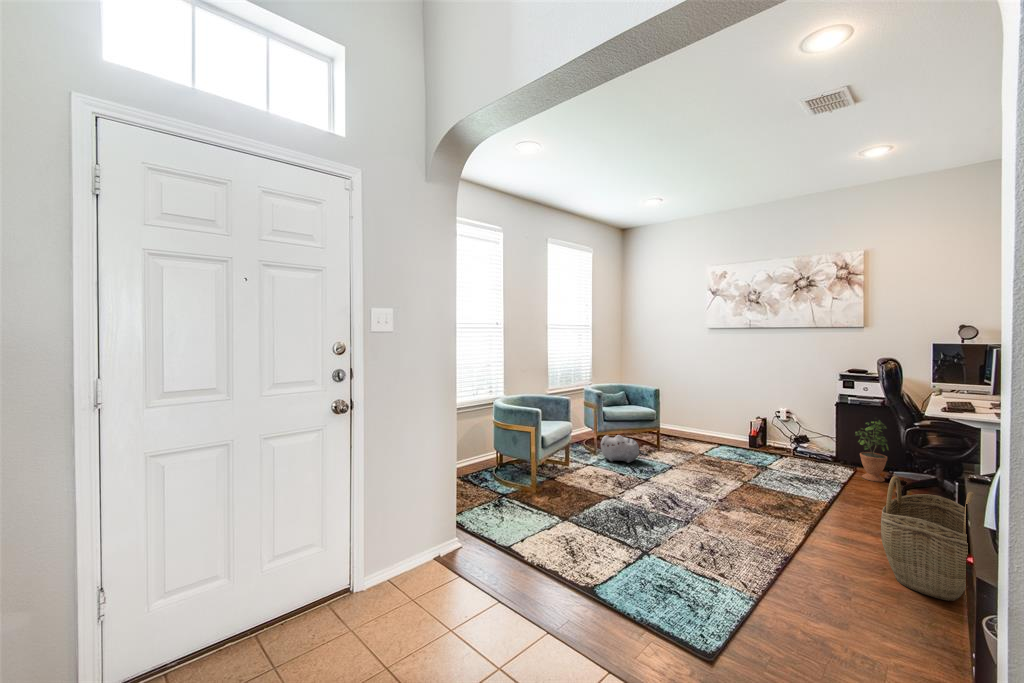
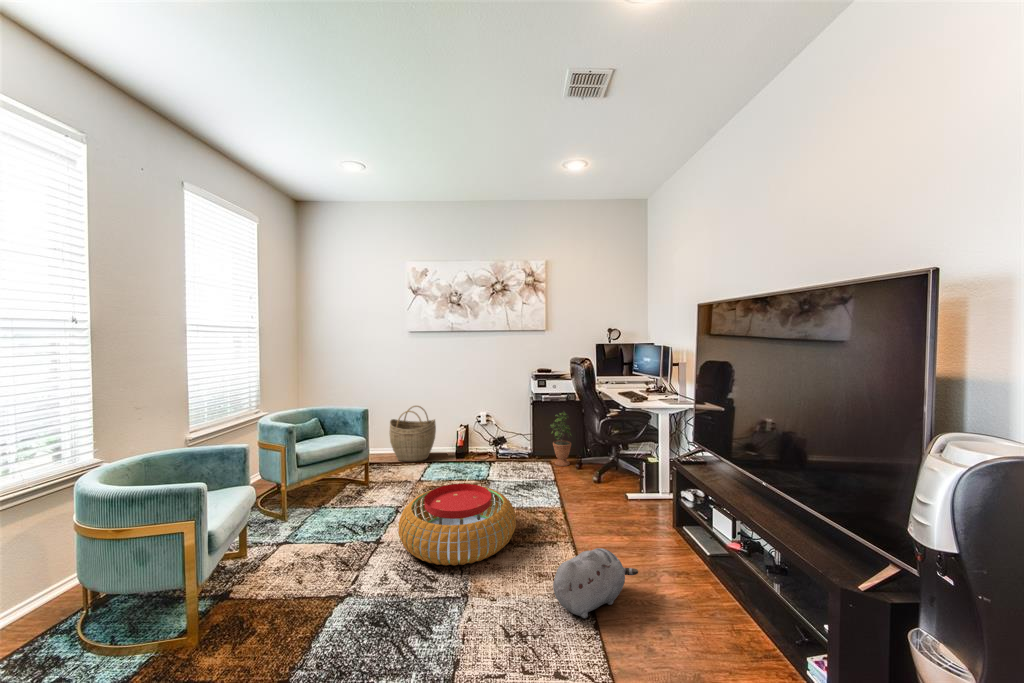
plush toy: present [601,435,648,463] -> present [553,548,638,618]
pouf: none [658,454,759,512] -> present [398,484,516,566]
woven basket: present [881,476,975,601] -> present [390,406,436,462]

